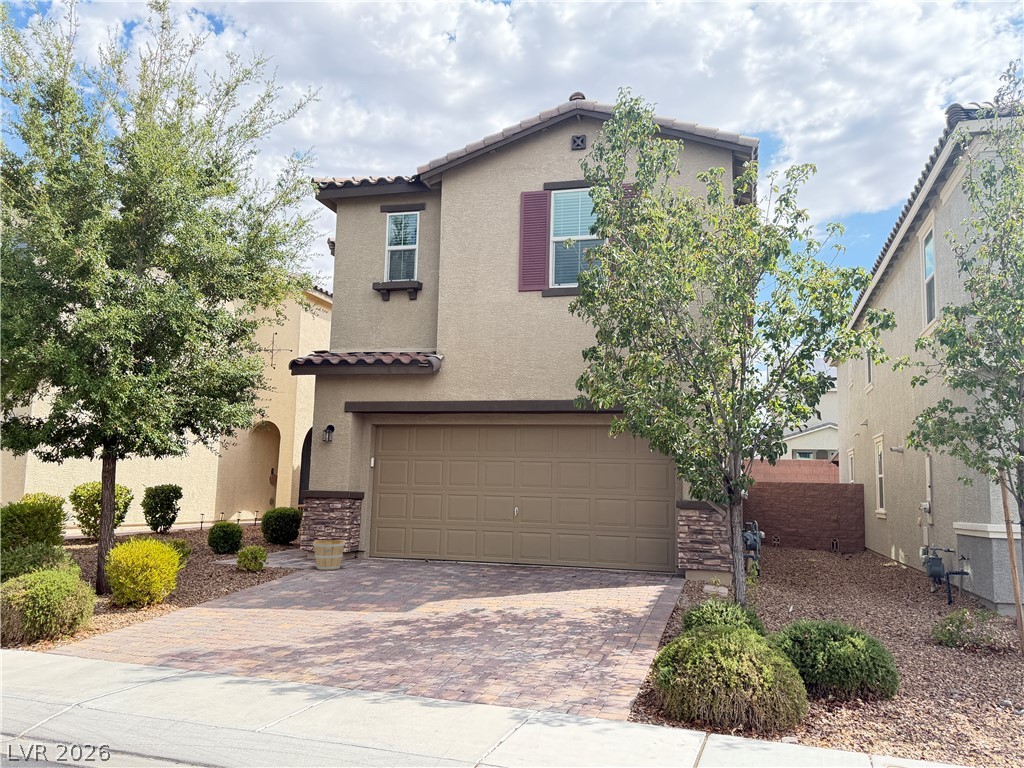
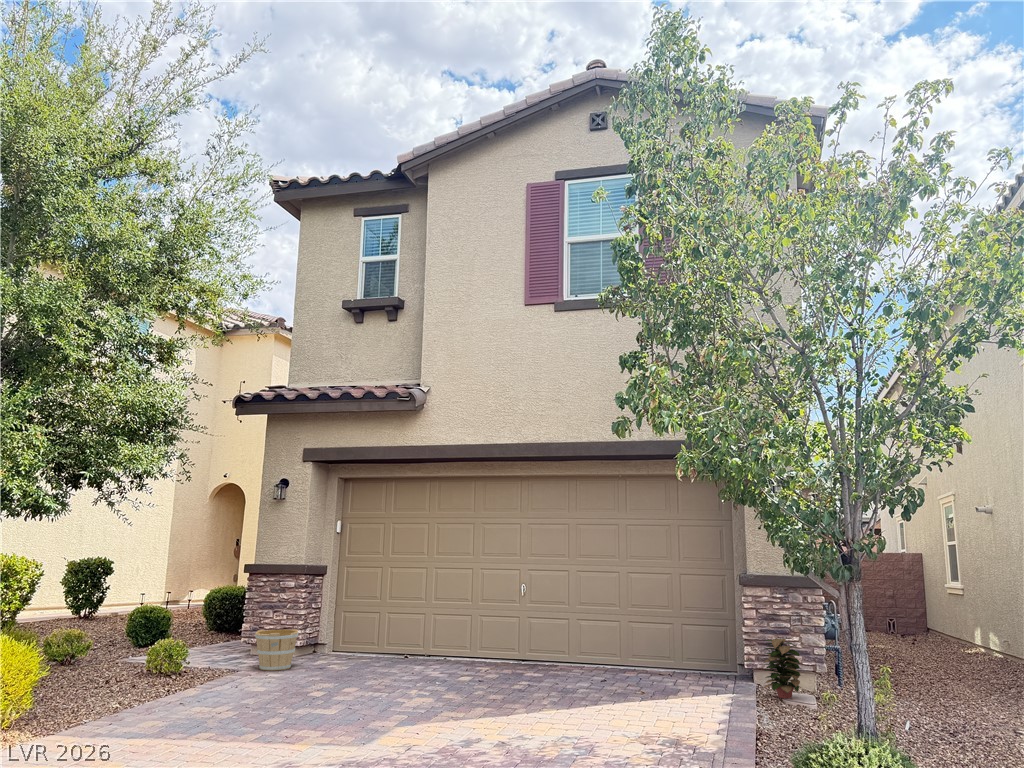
decorative plant: none [689,547,720,589] -> present [764,639,803,699]

